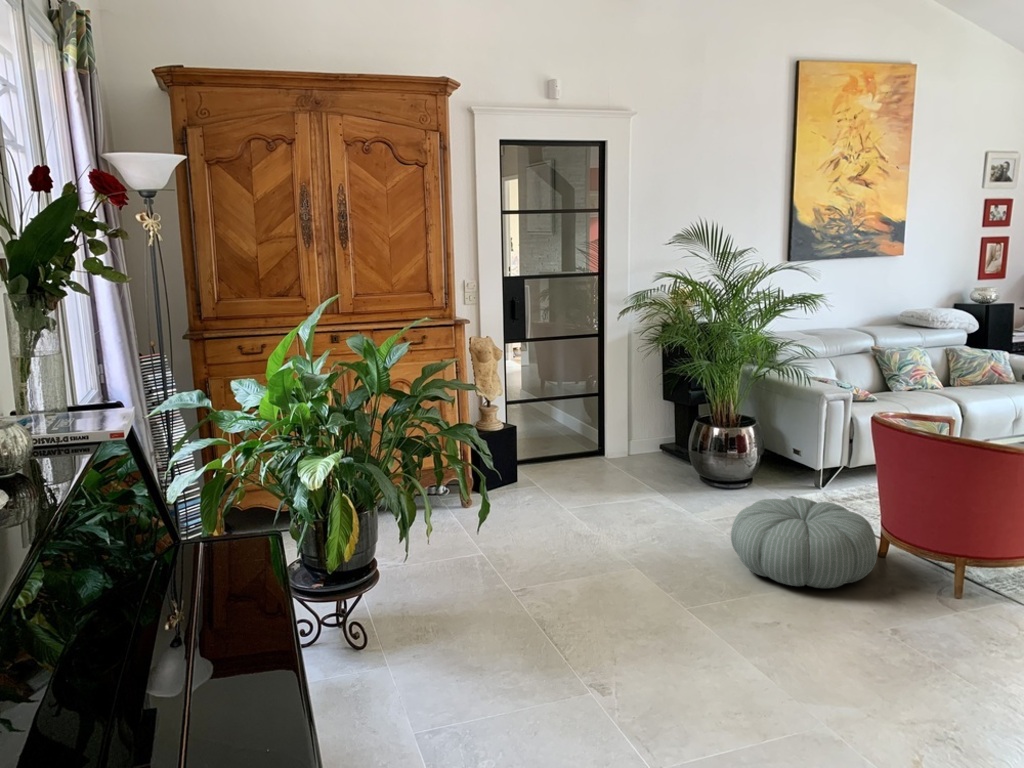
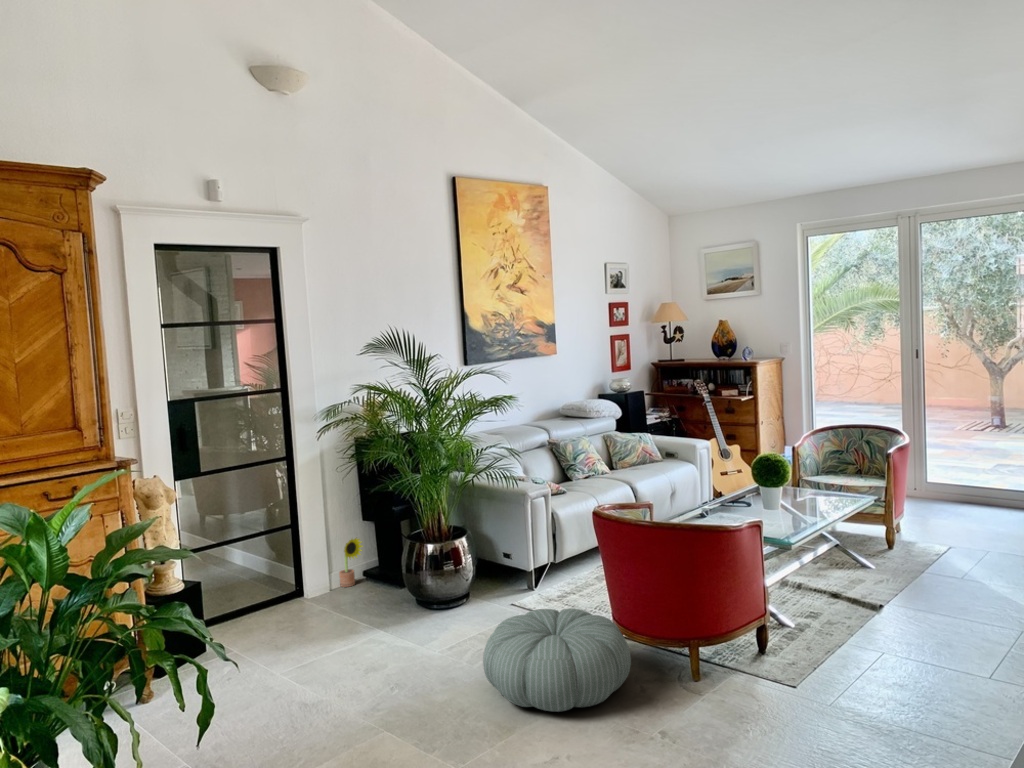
decorative plant: none [638,415,663,458] -> present [339,538,362,587]

